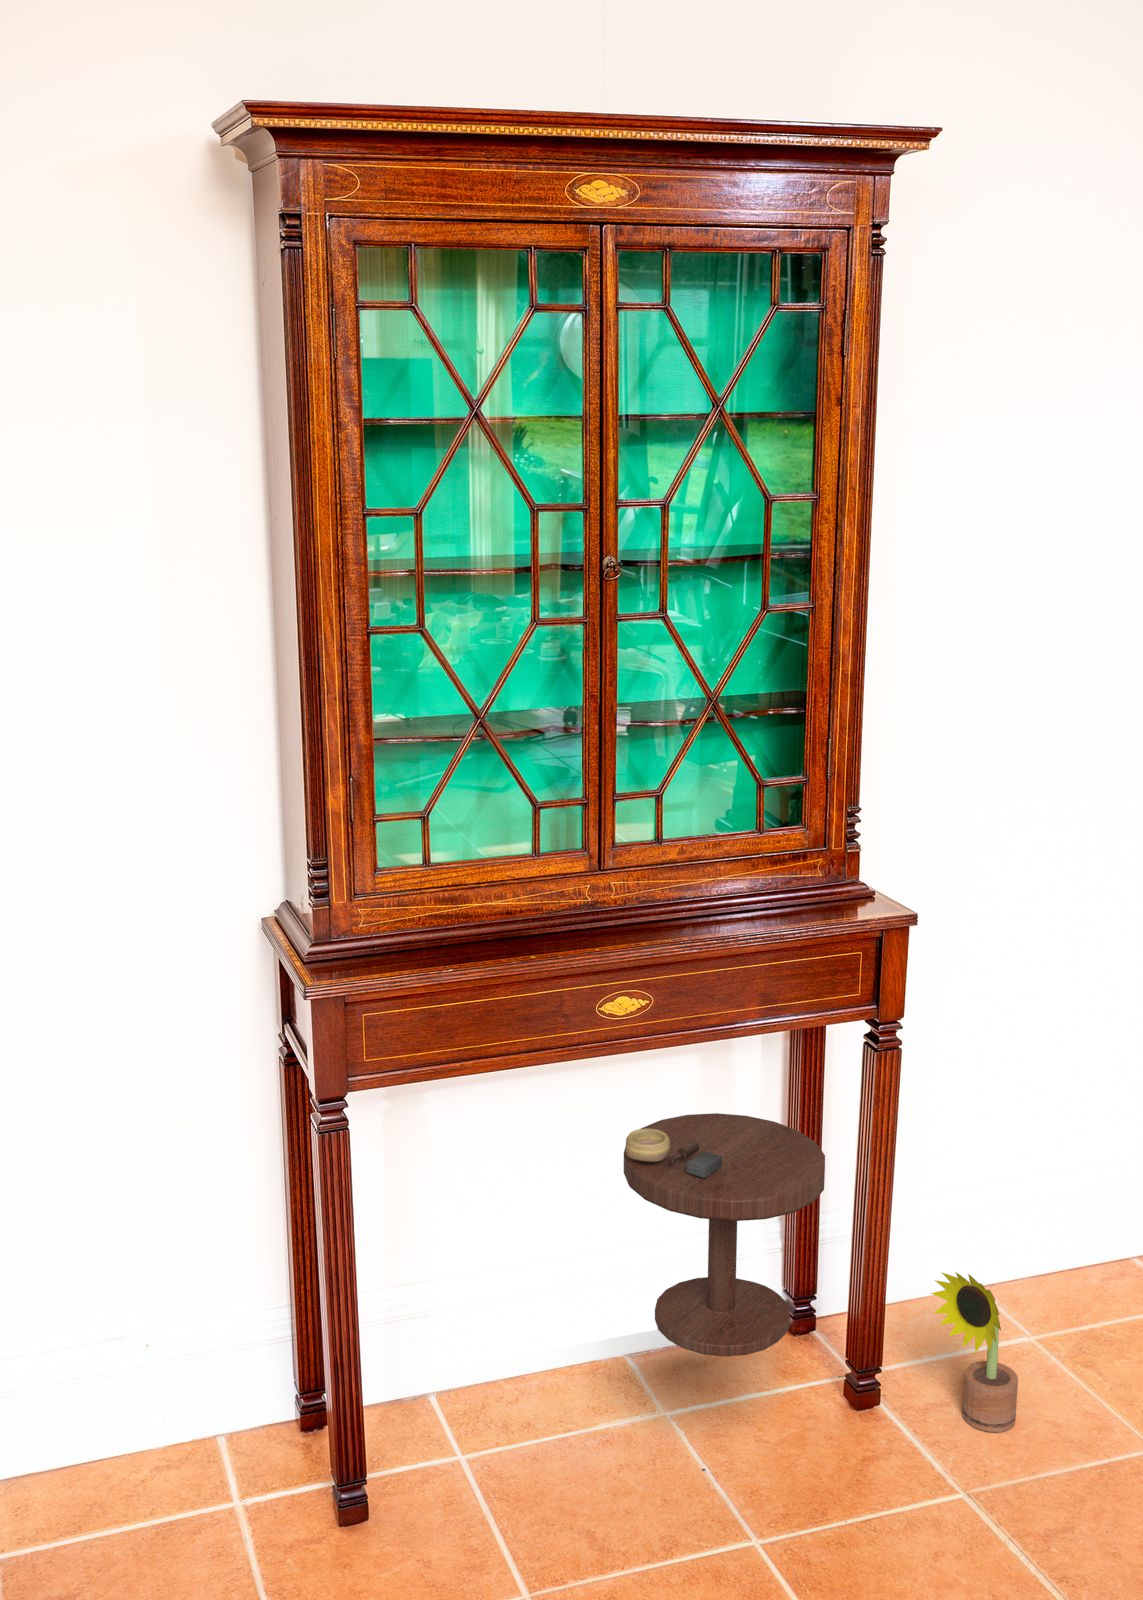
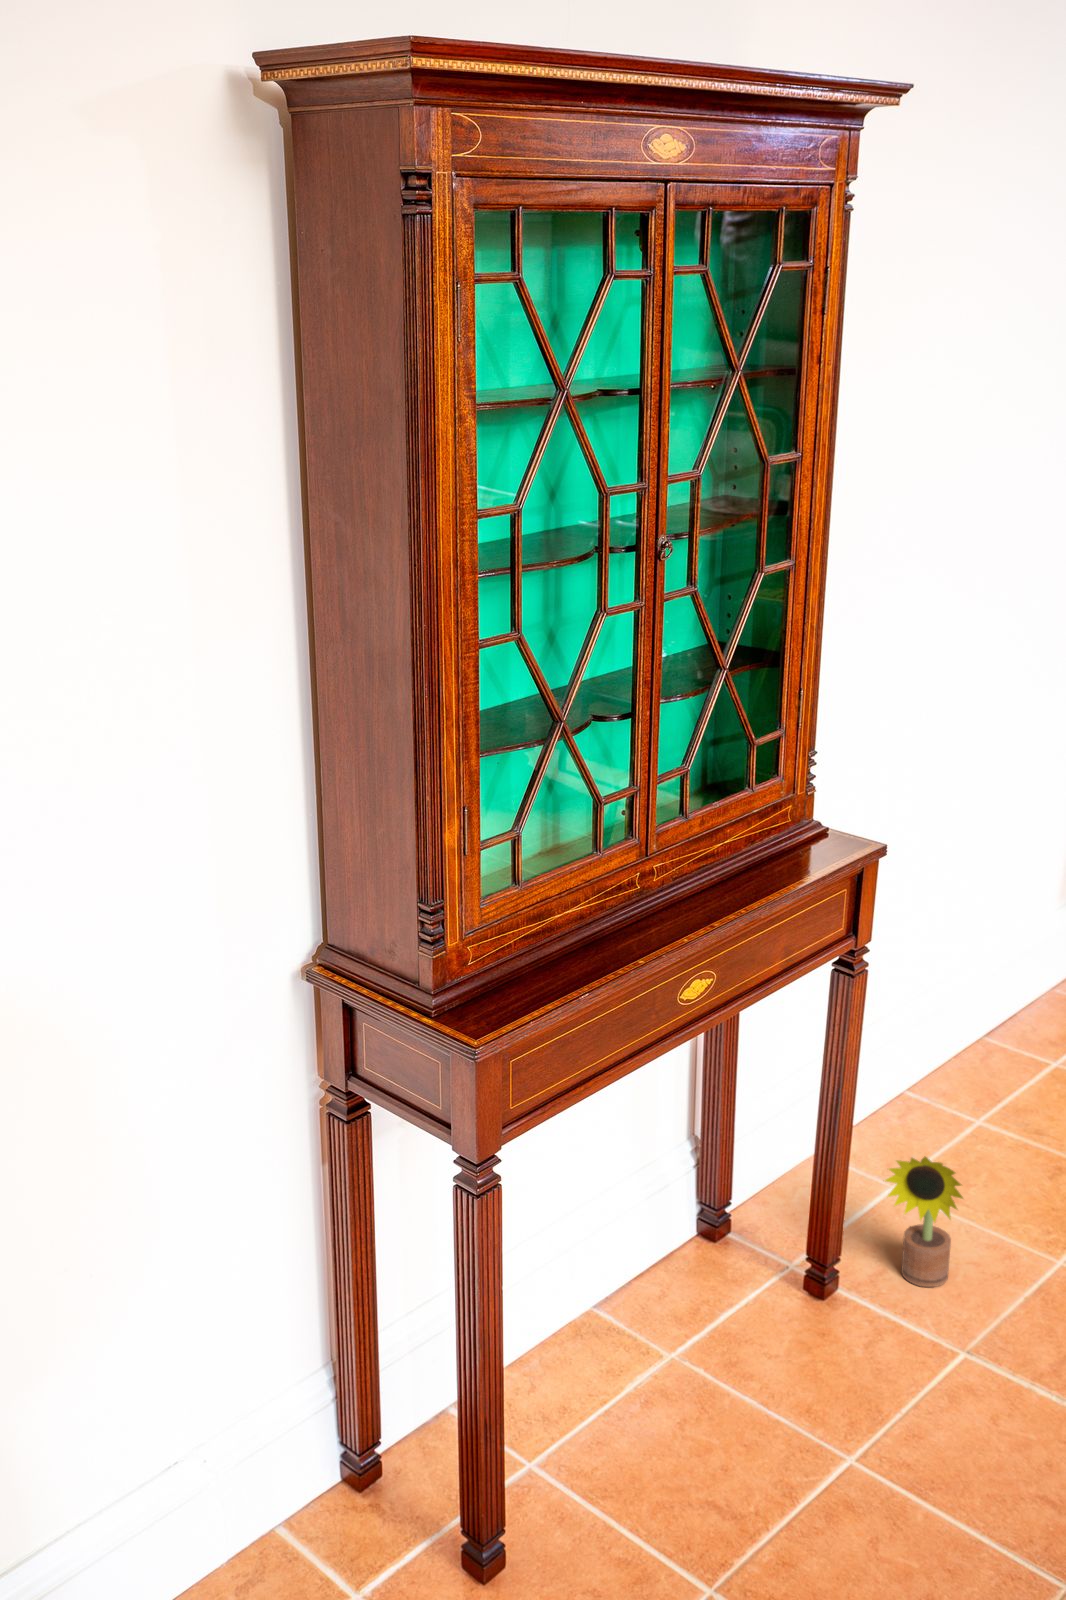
side table: present [624,1113,825,1470] -> none [675,1062,875,1401]

